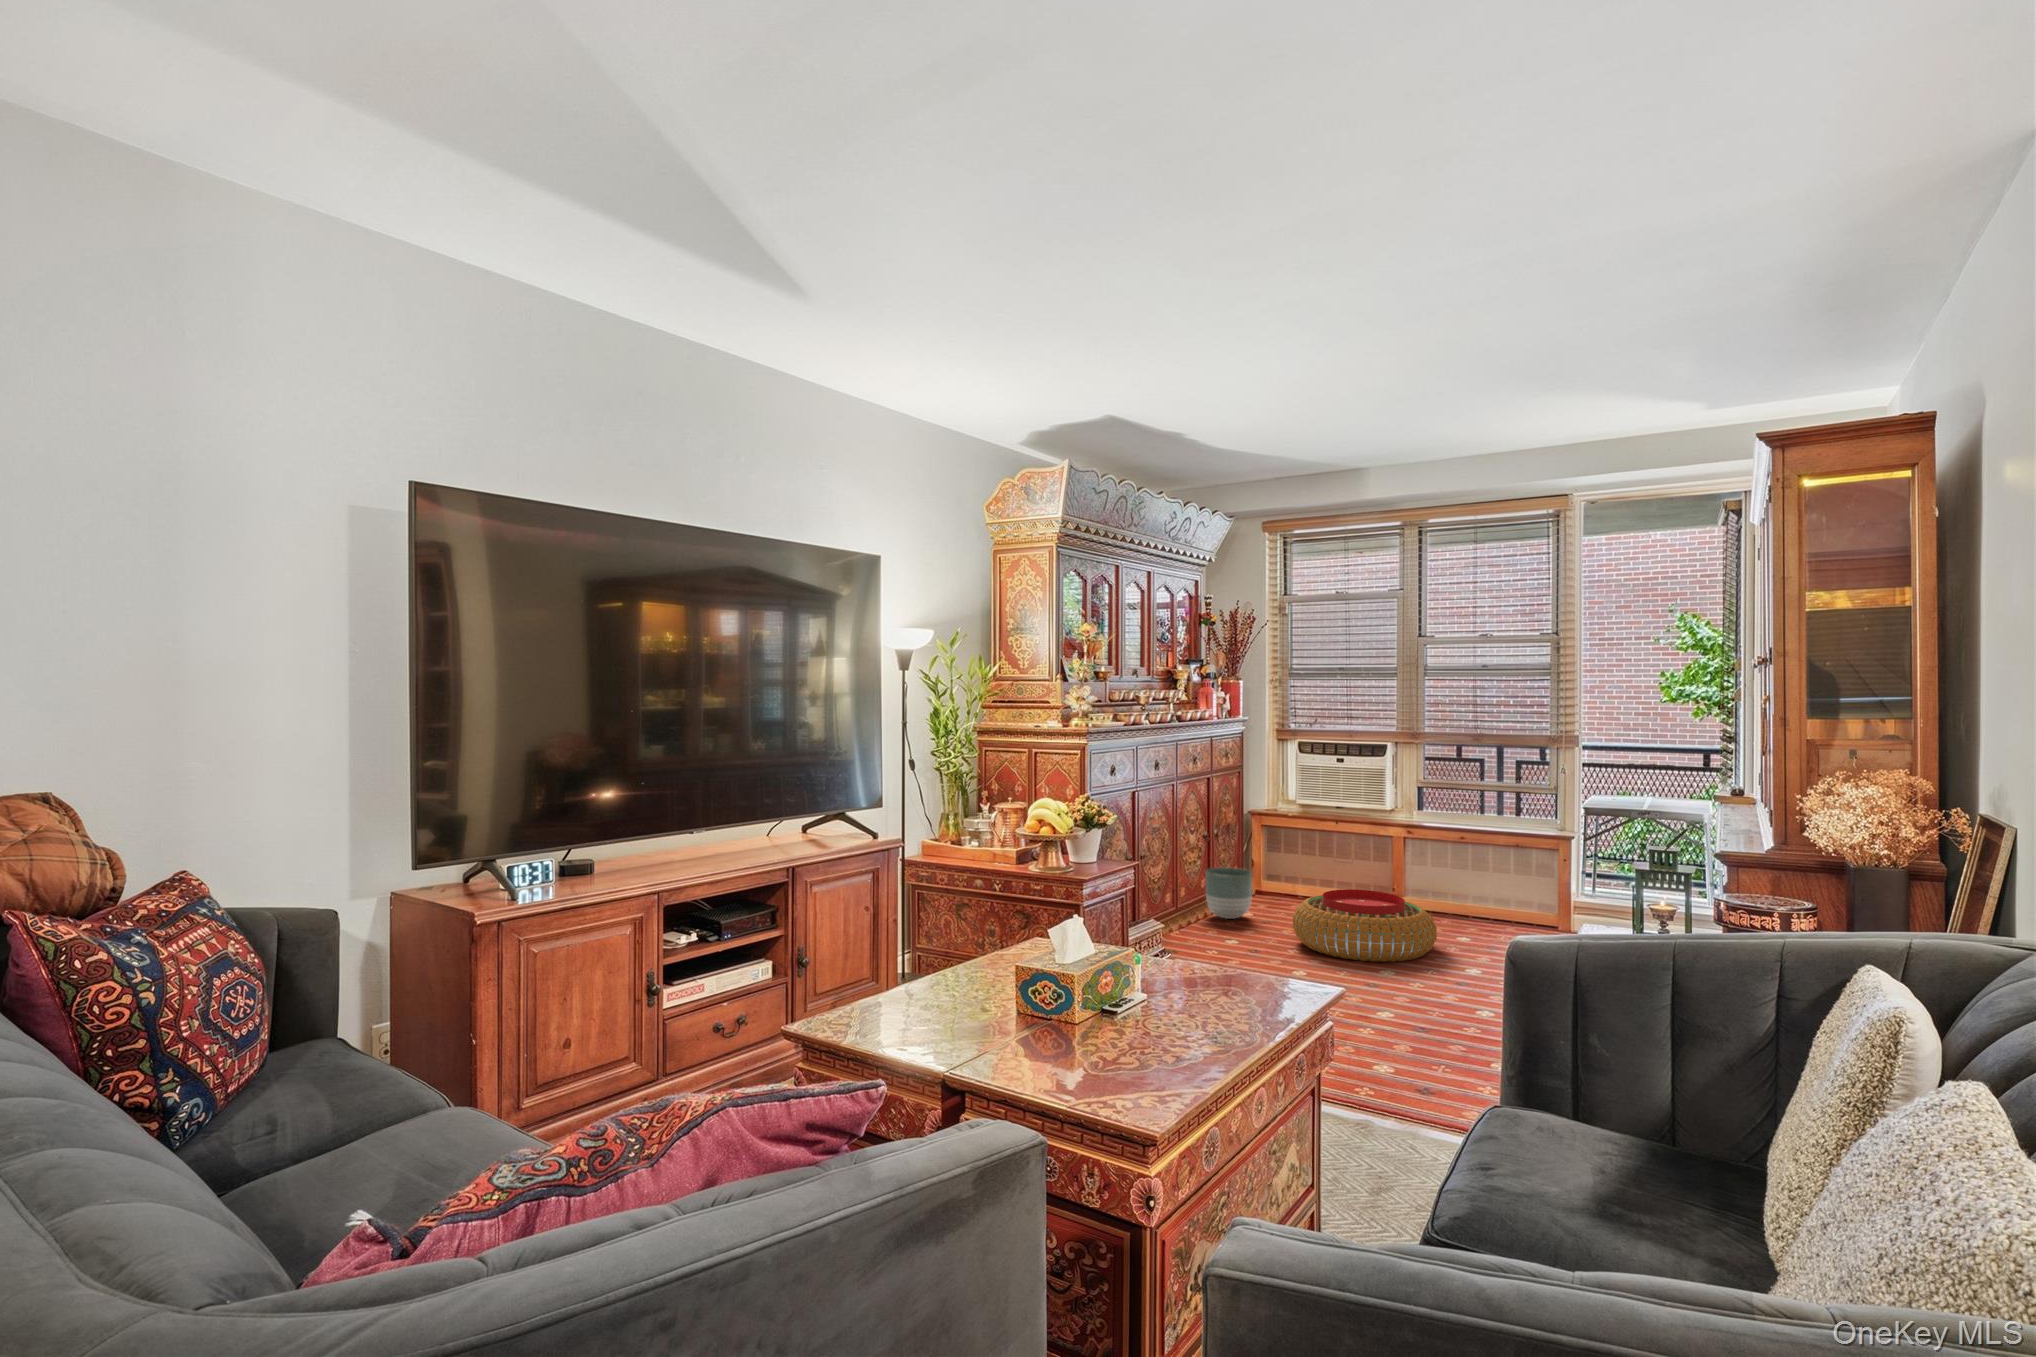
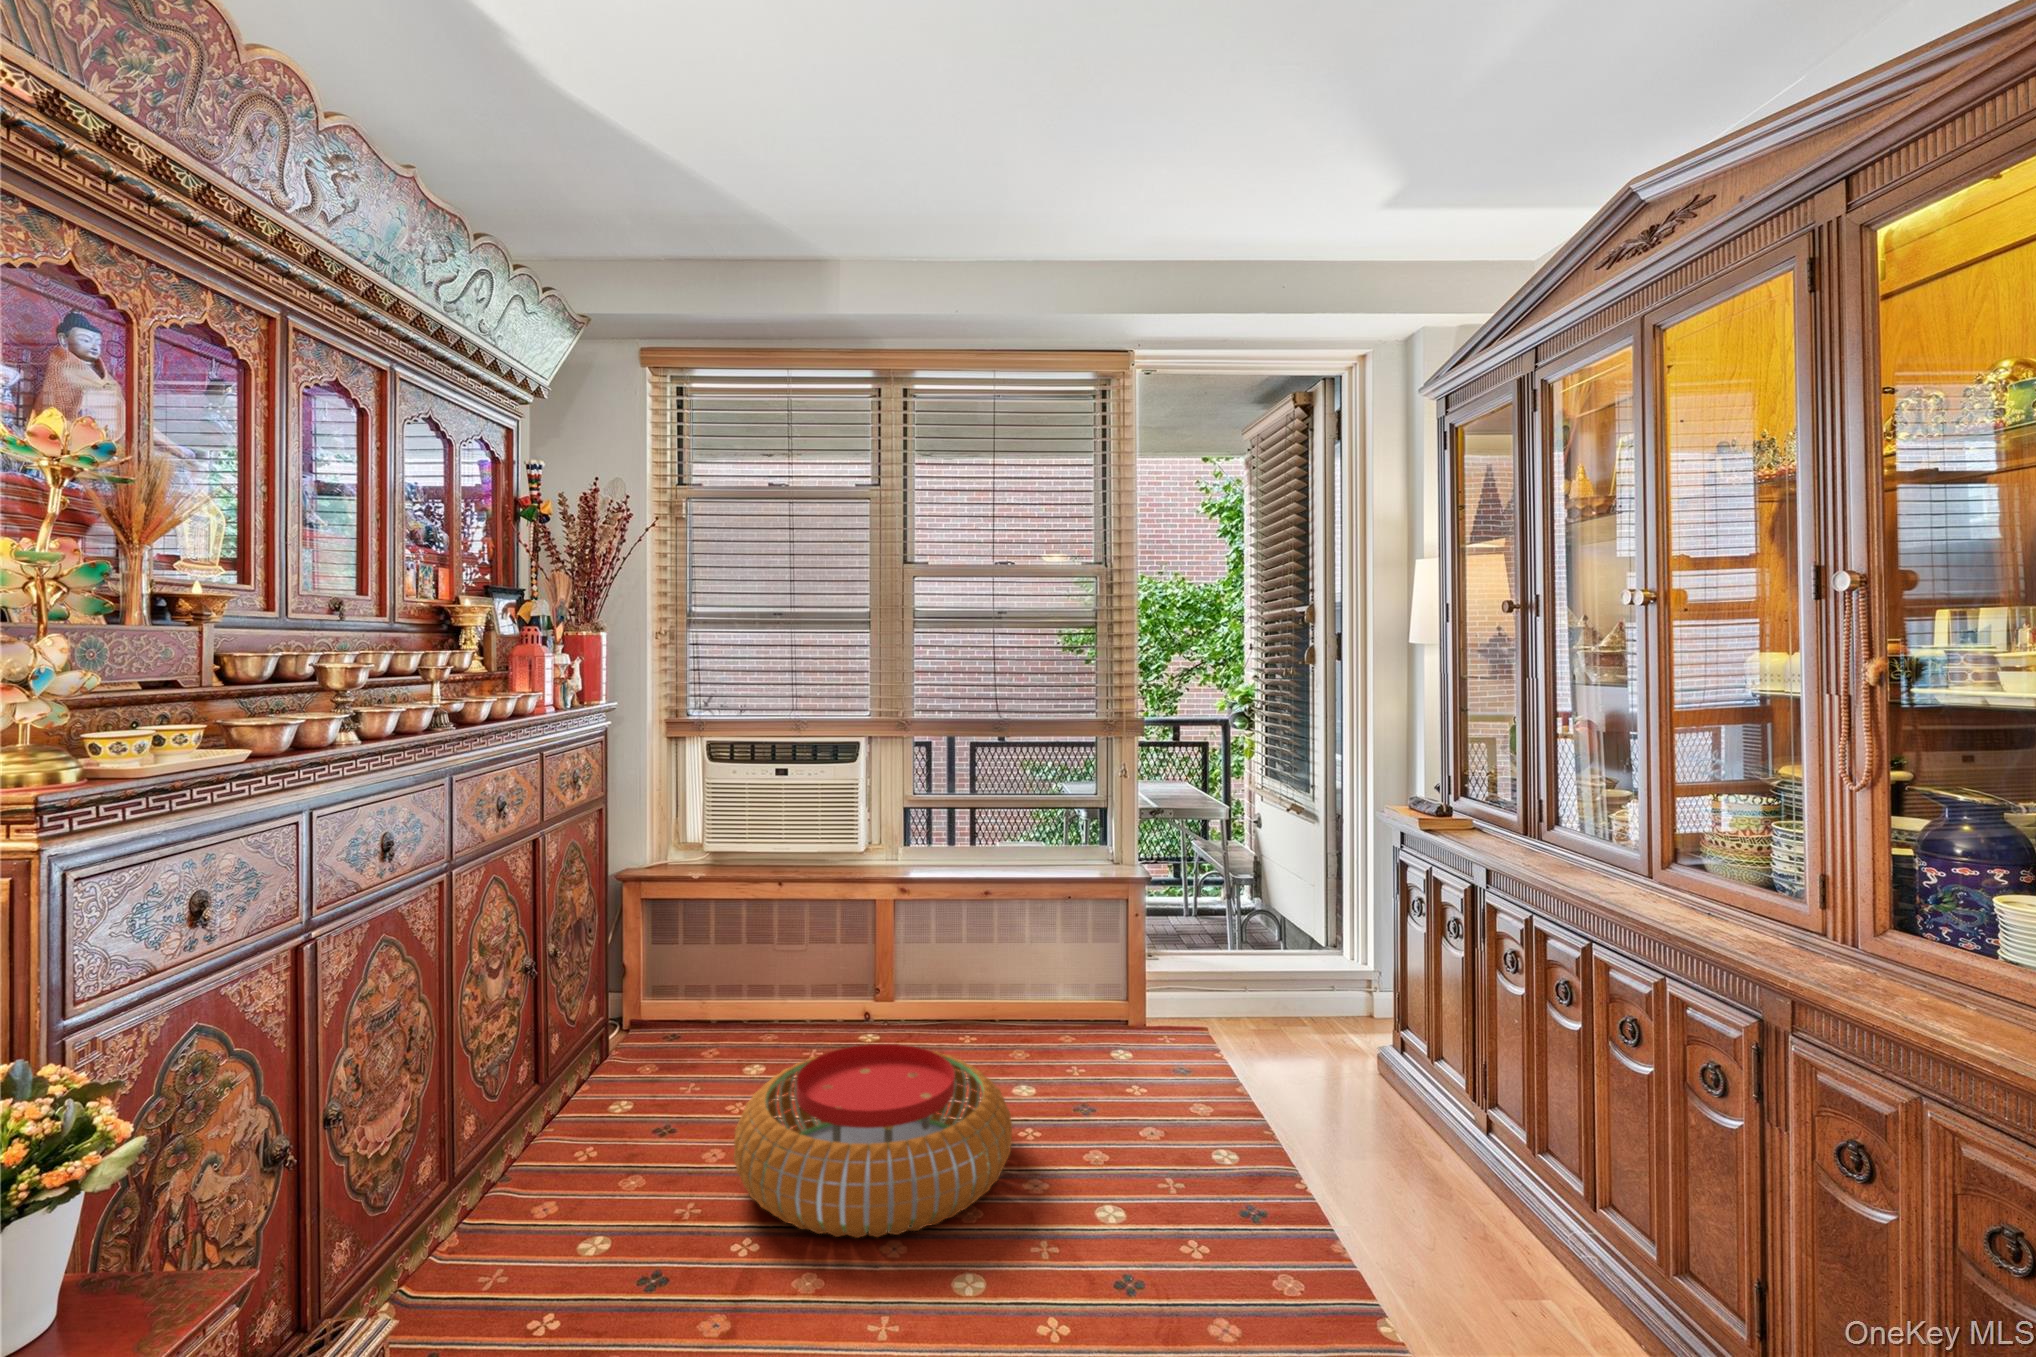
planter: present [1206,867,1252,919] -> none [530,1015,632,1135]

